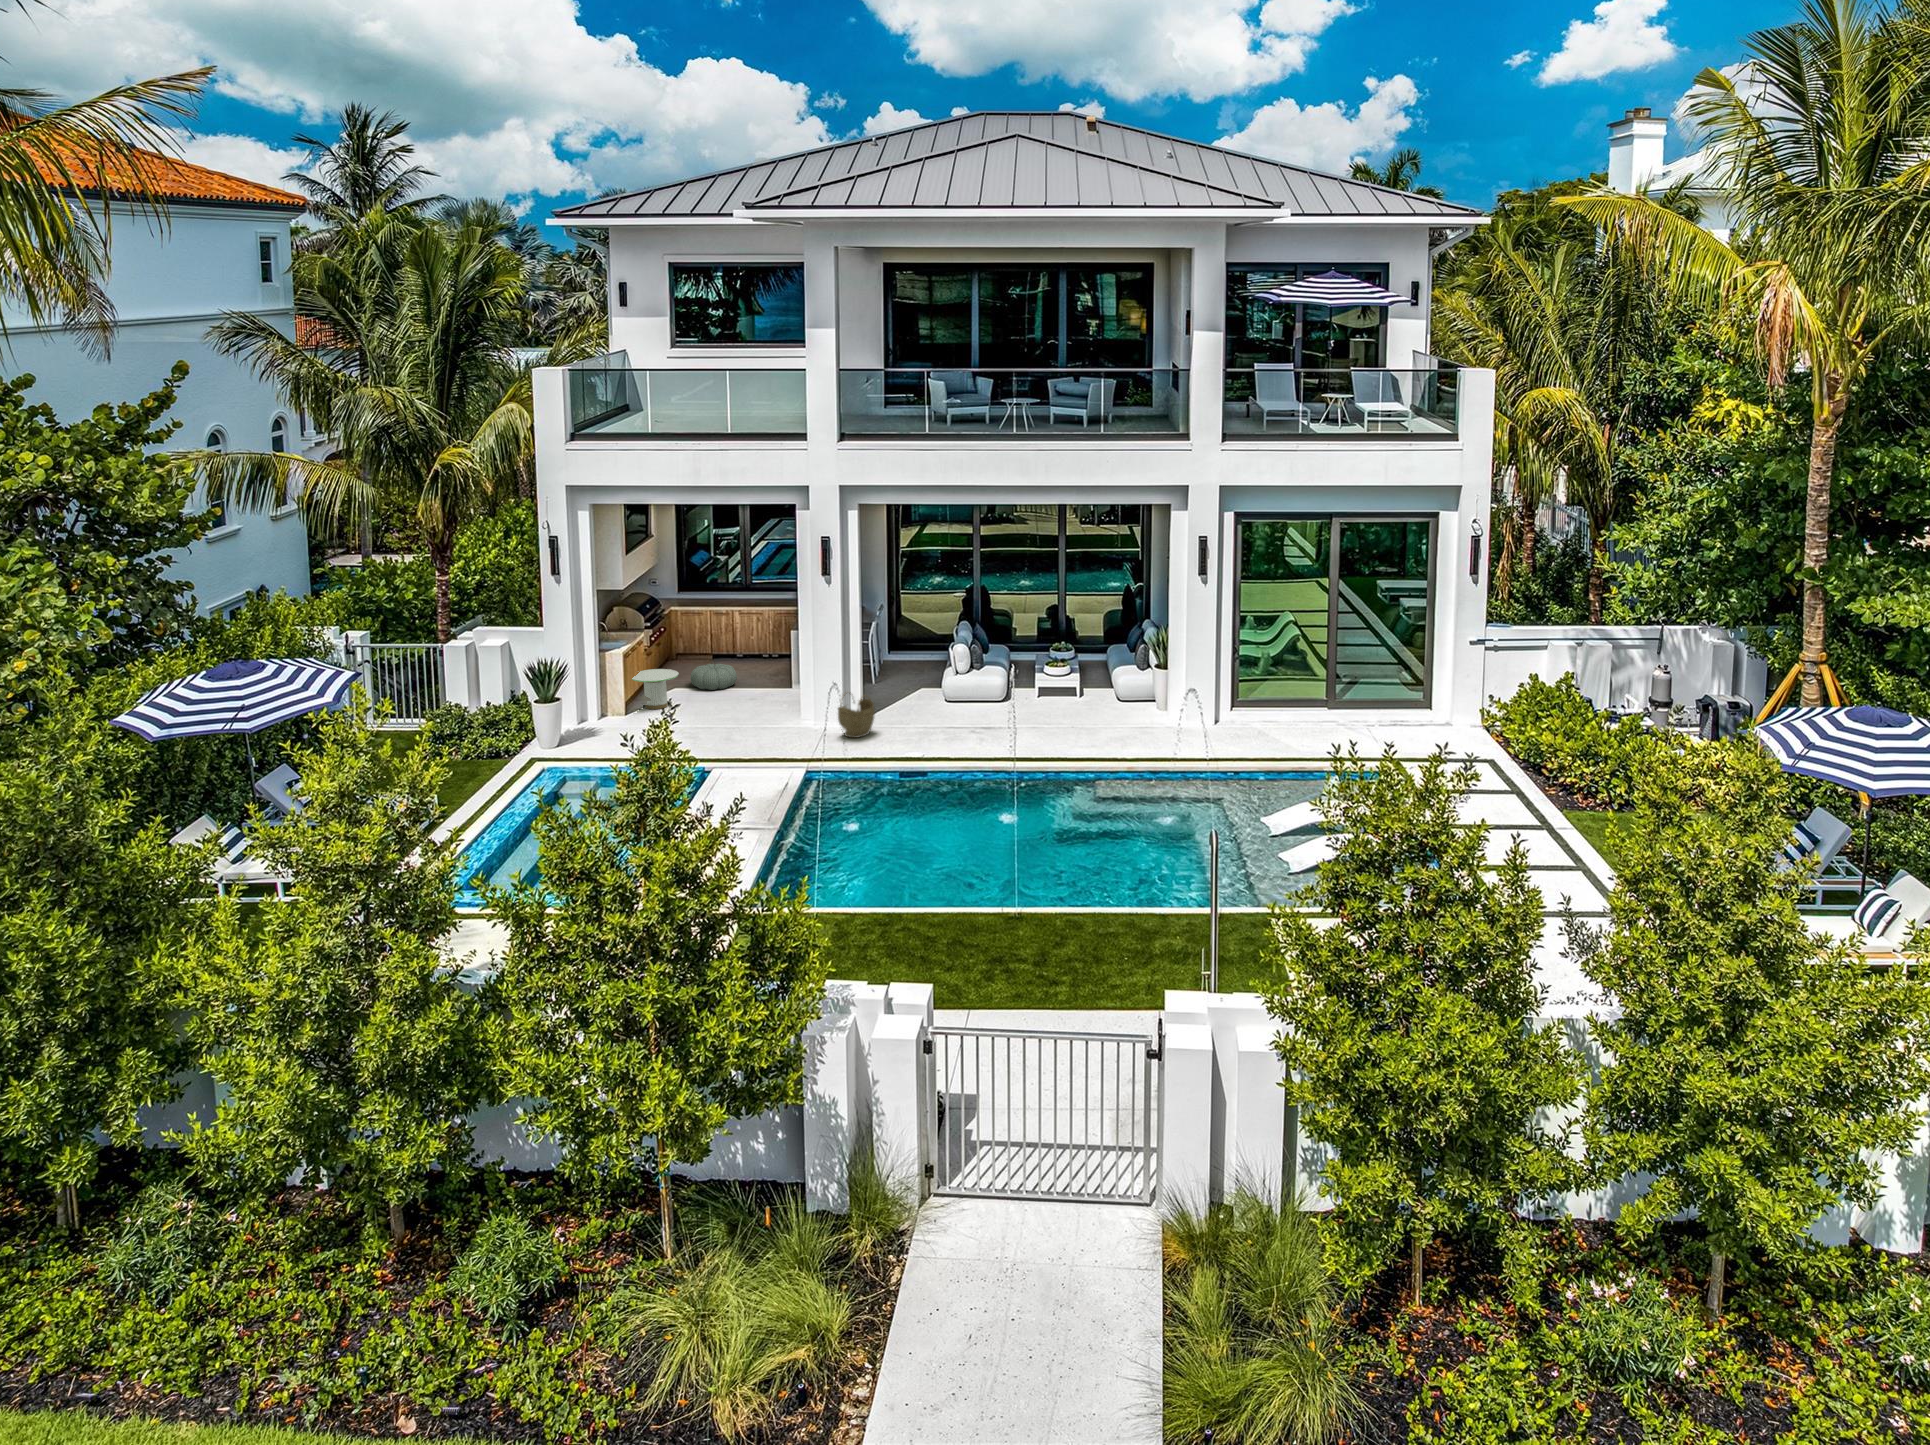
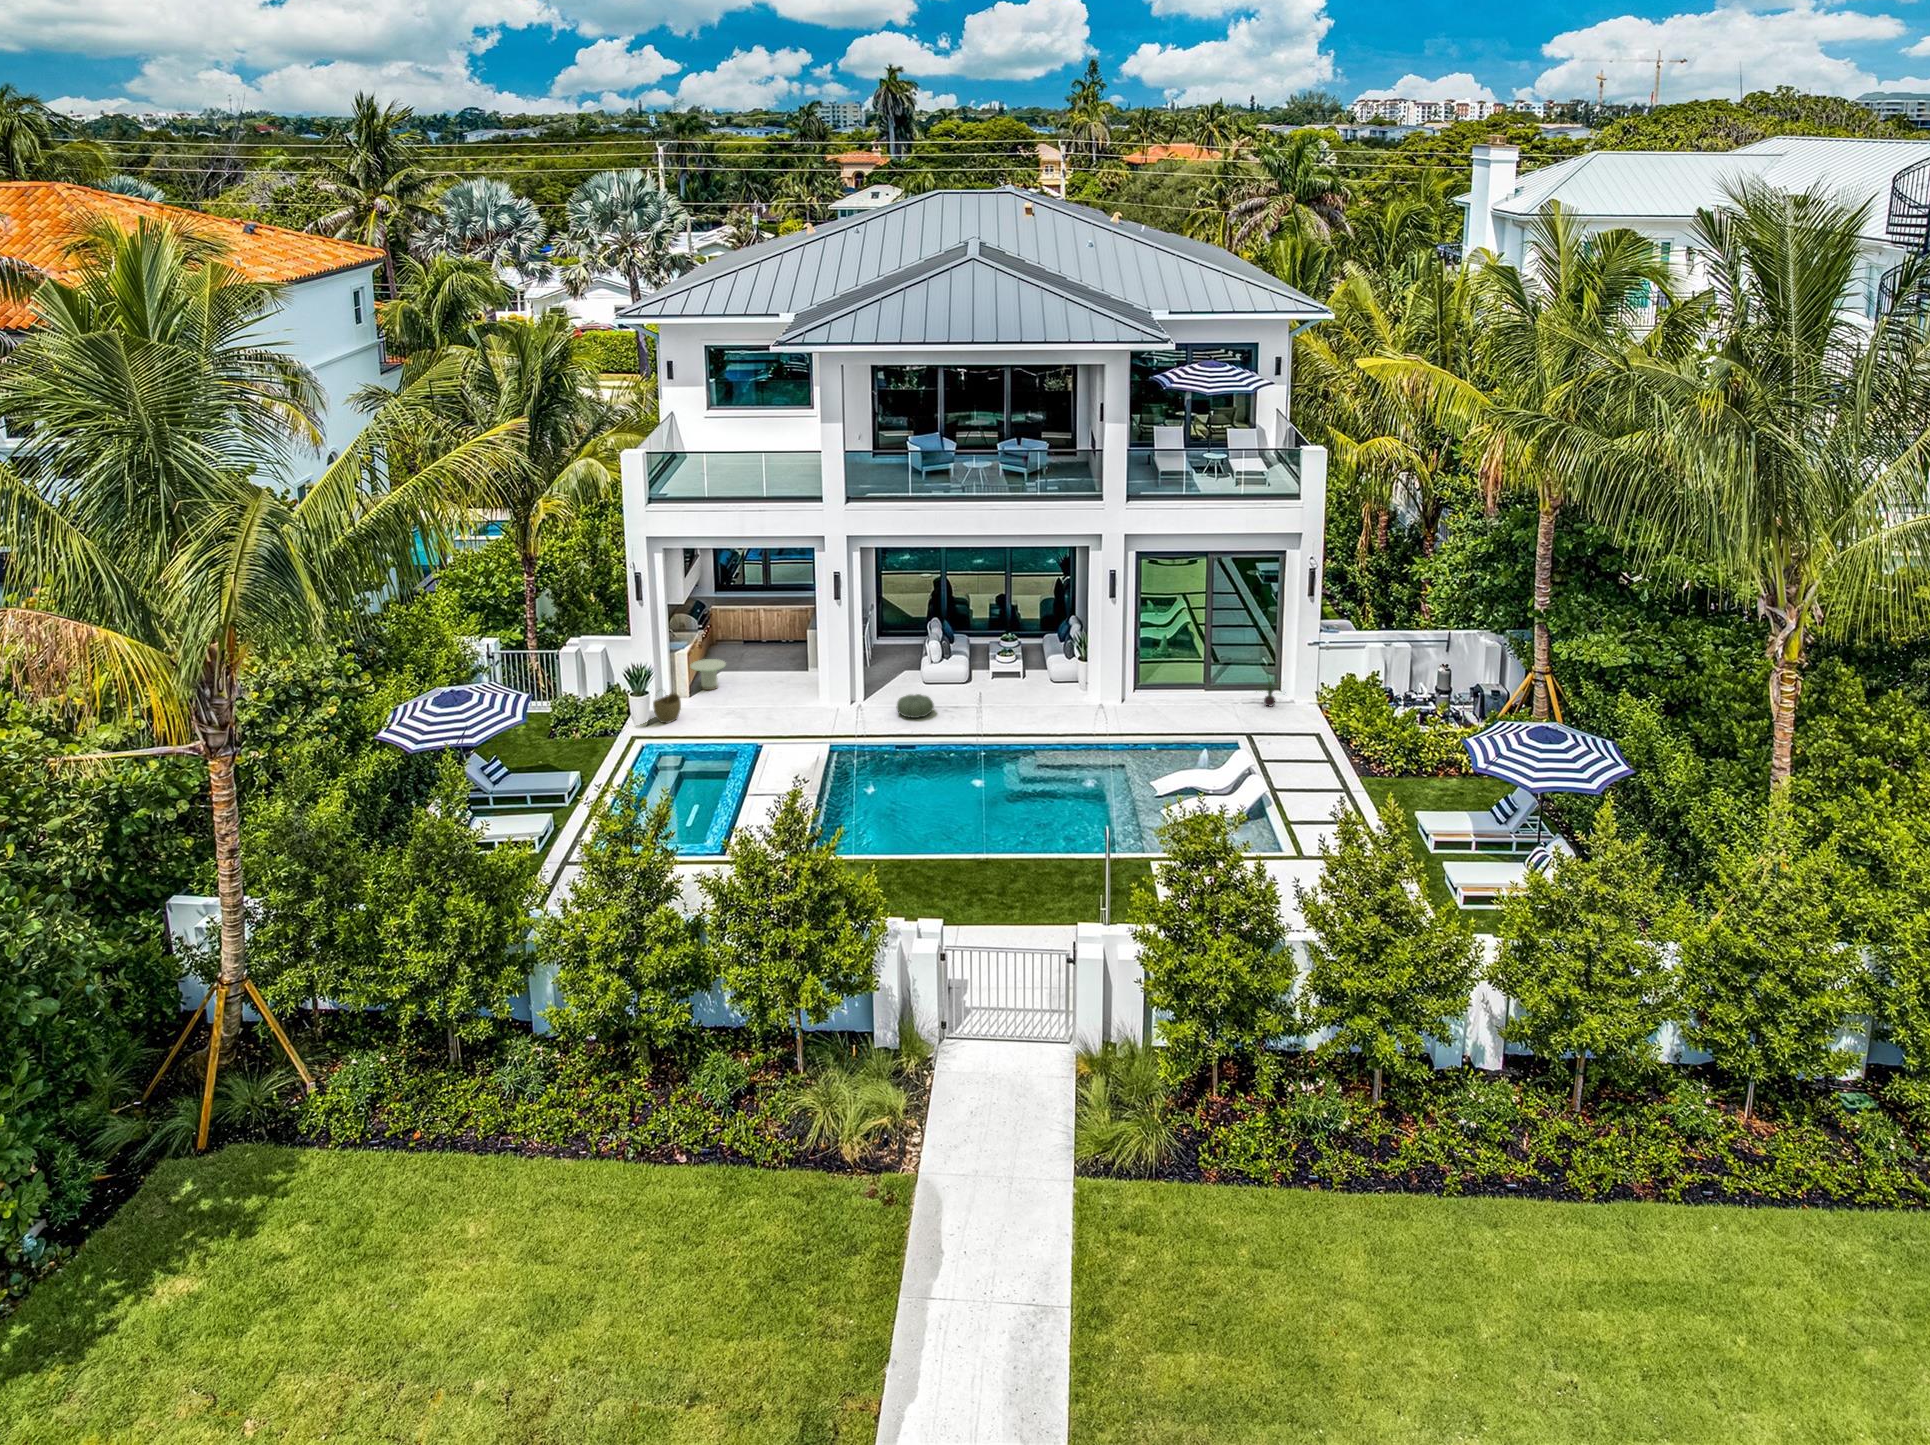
pouf: present [690,664,737,690] -> present [897,694,934,718]
decorative plant: none [1397,680,1444,726] -> present [1264,676,1276,707]
woven basket: present [838,695,875,738] -> present [653,693,681,723]

